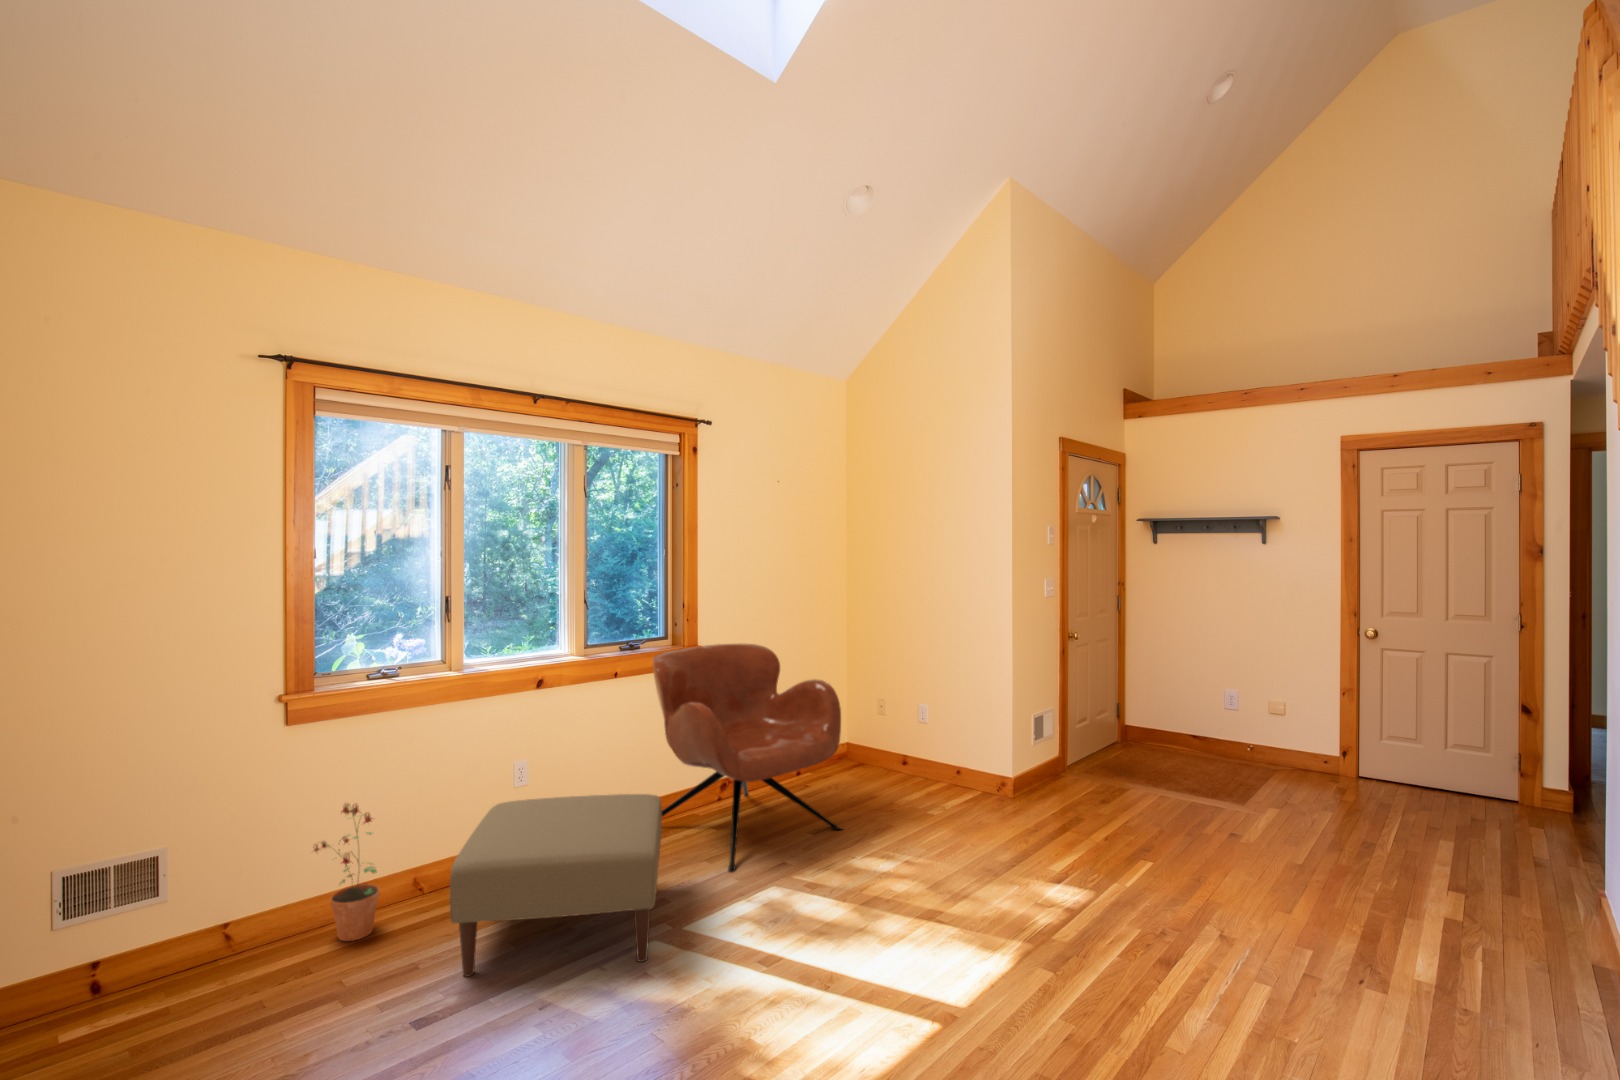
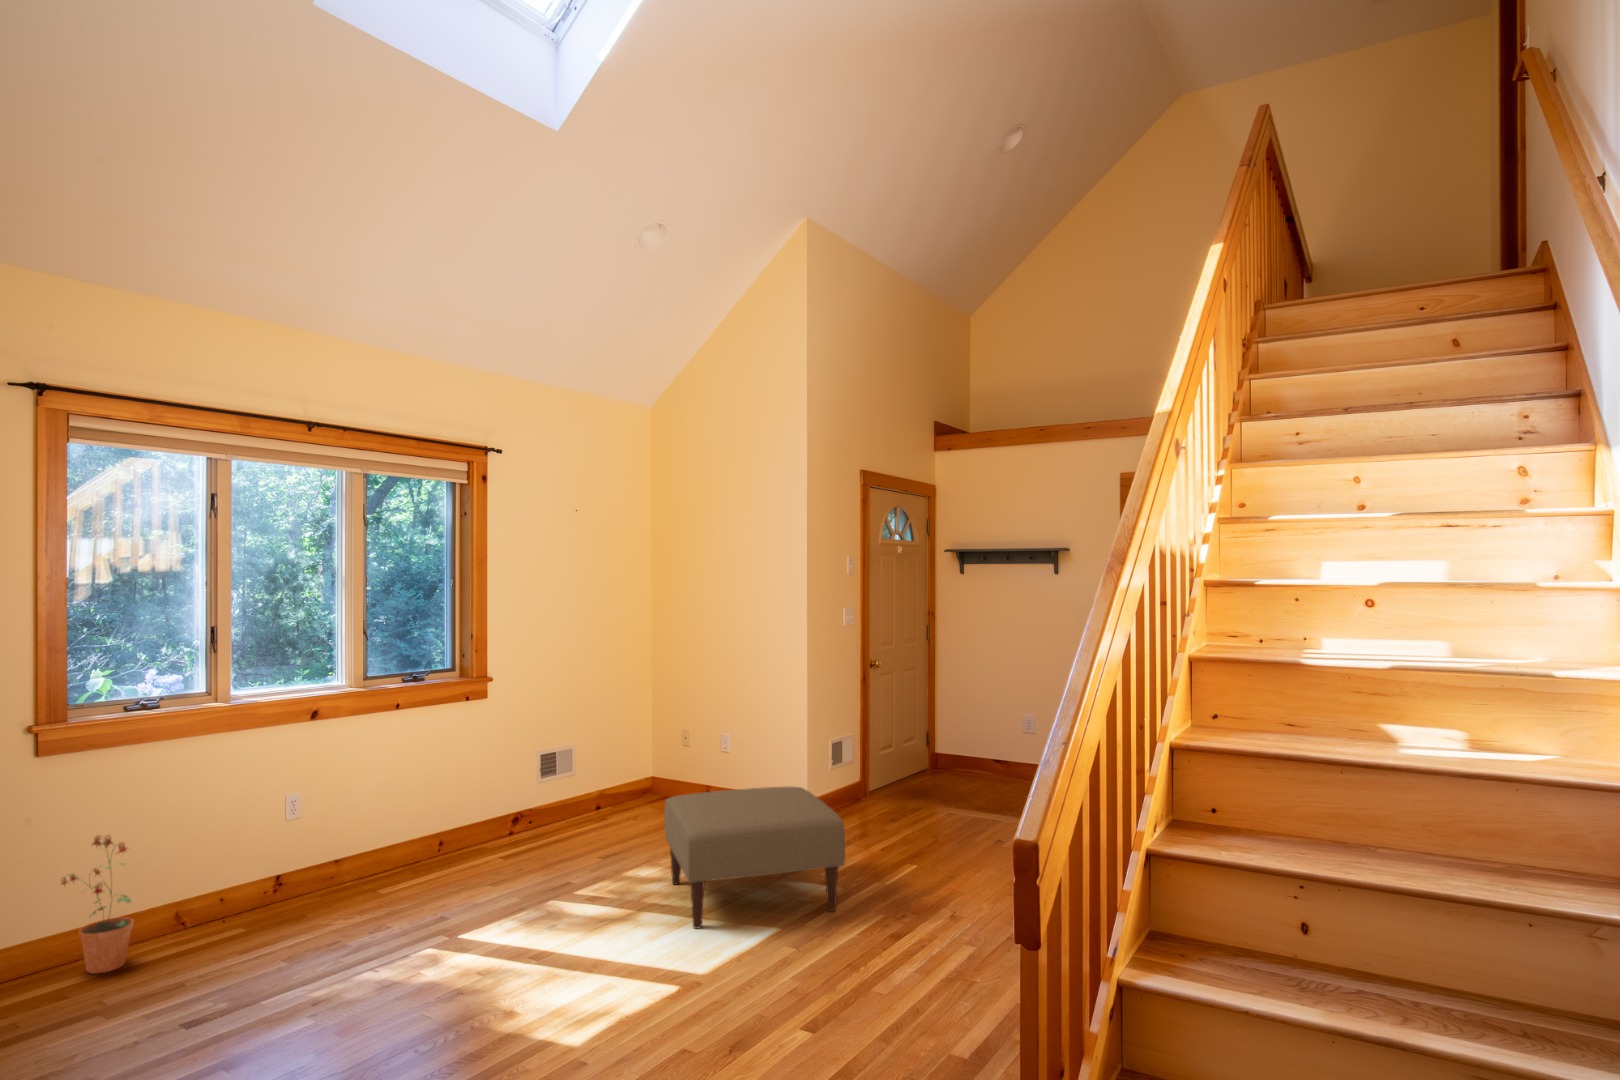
armchair: present [653,643,842,873] -> none [418,674,633,896]
ottoman: present [450,794,662,977] -> present [664,787,845,929]

